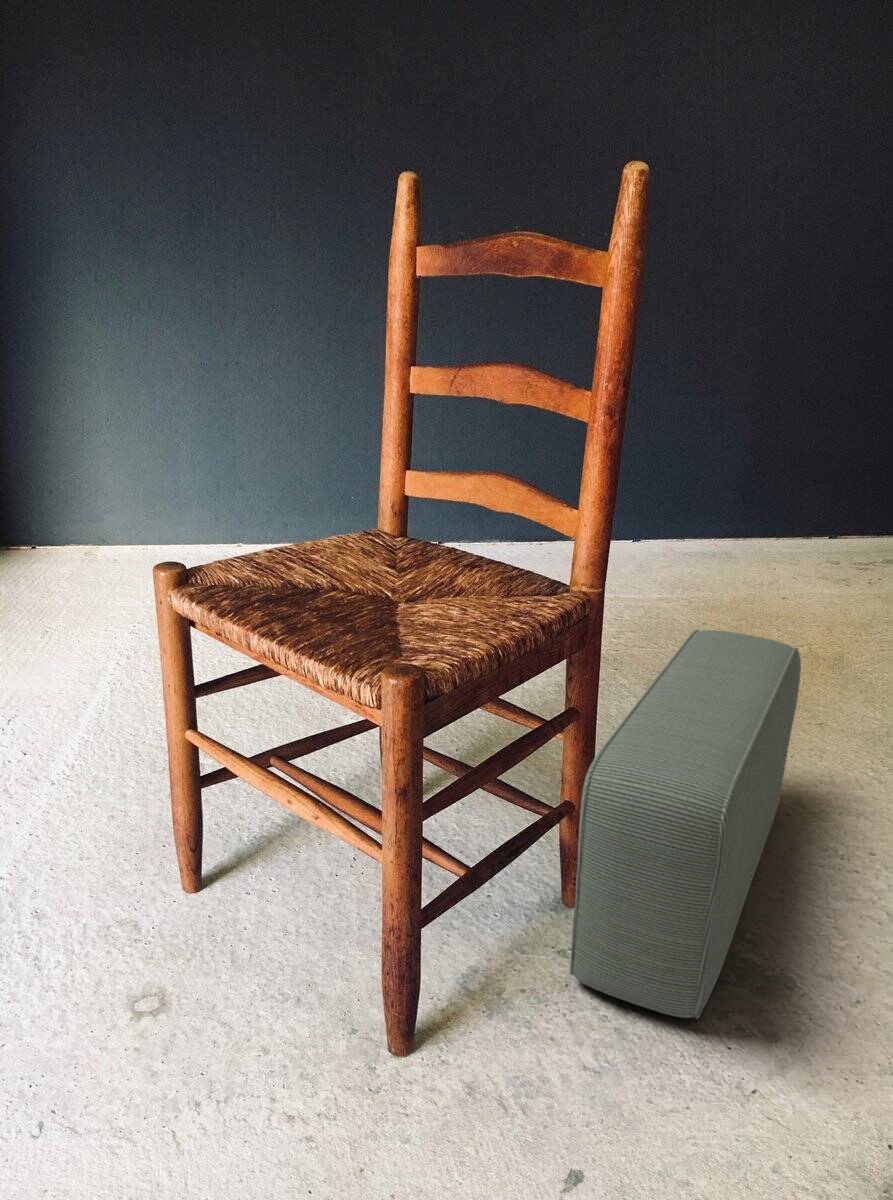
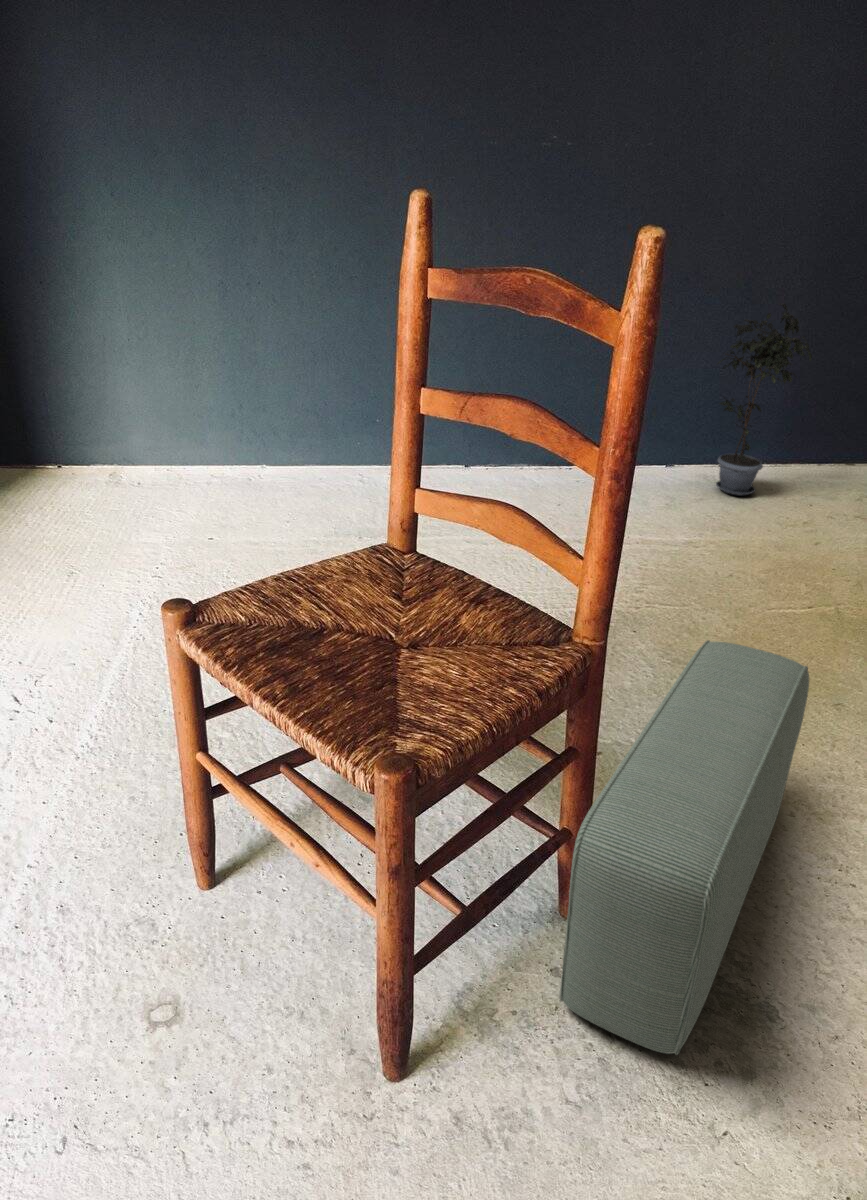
potted plant: none [680,364,772,553] -> present [716,304,812,496]

